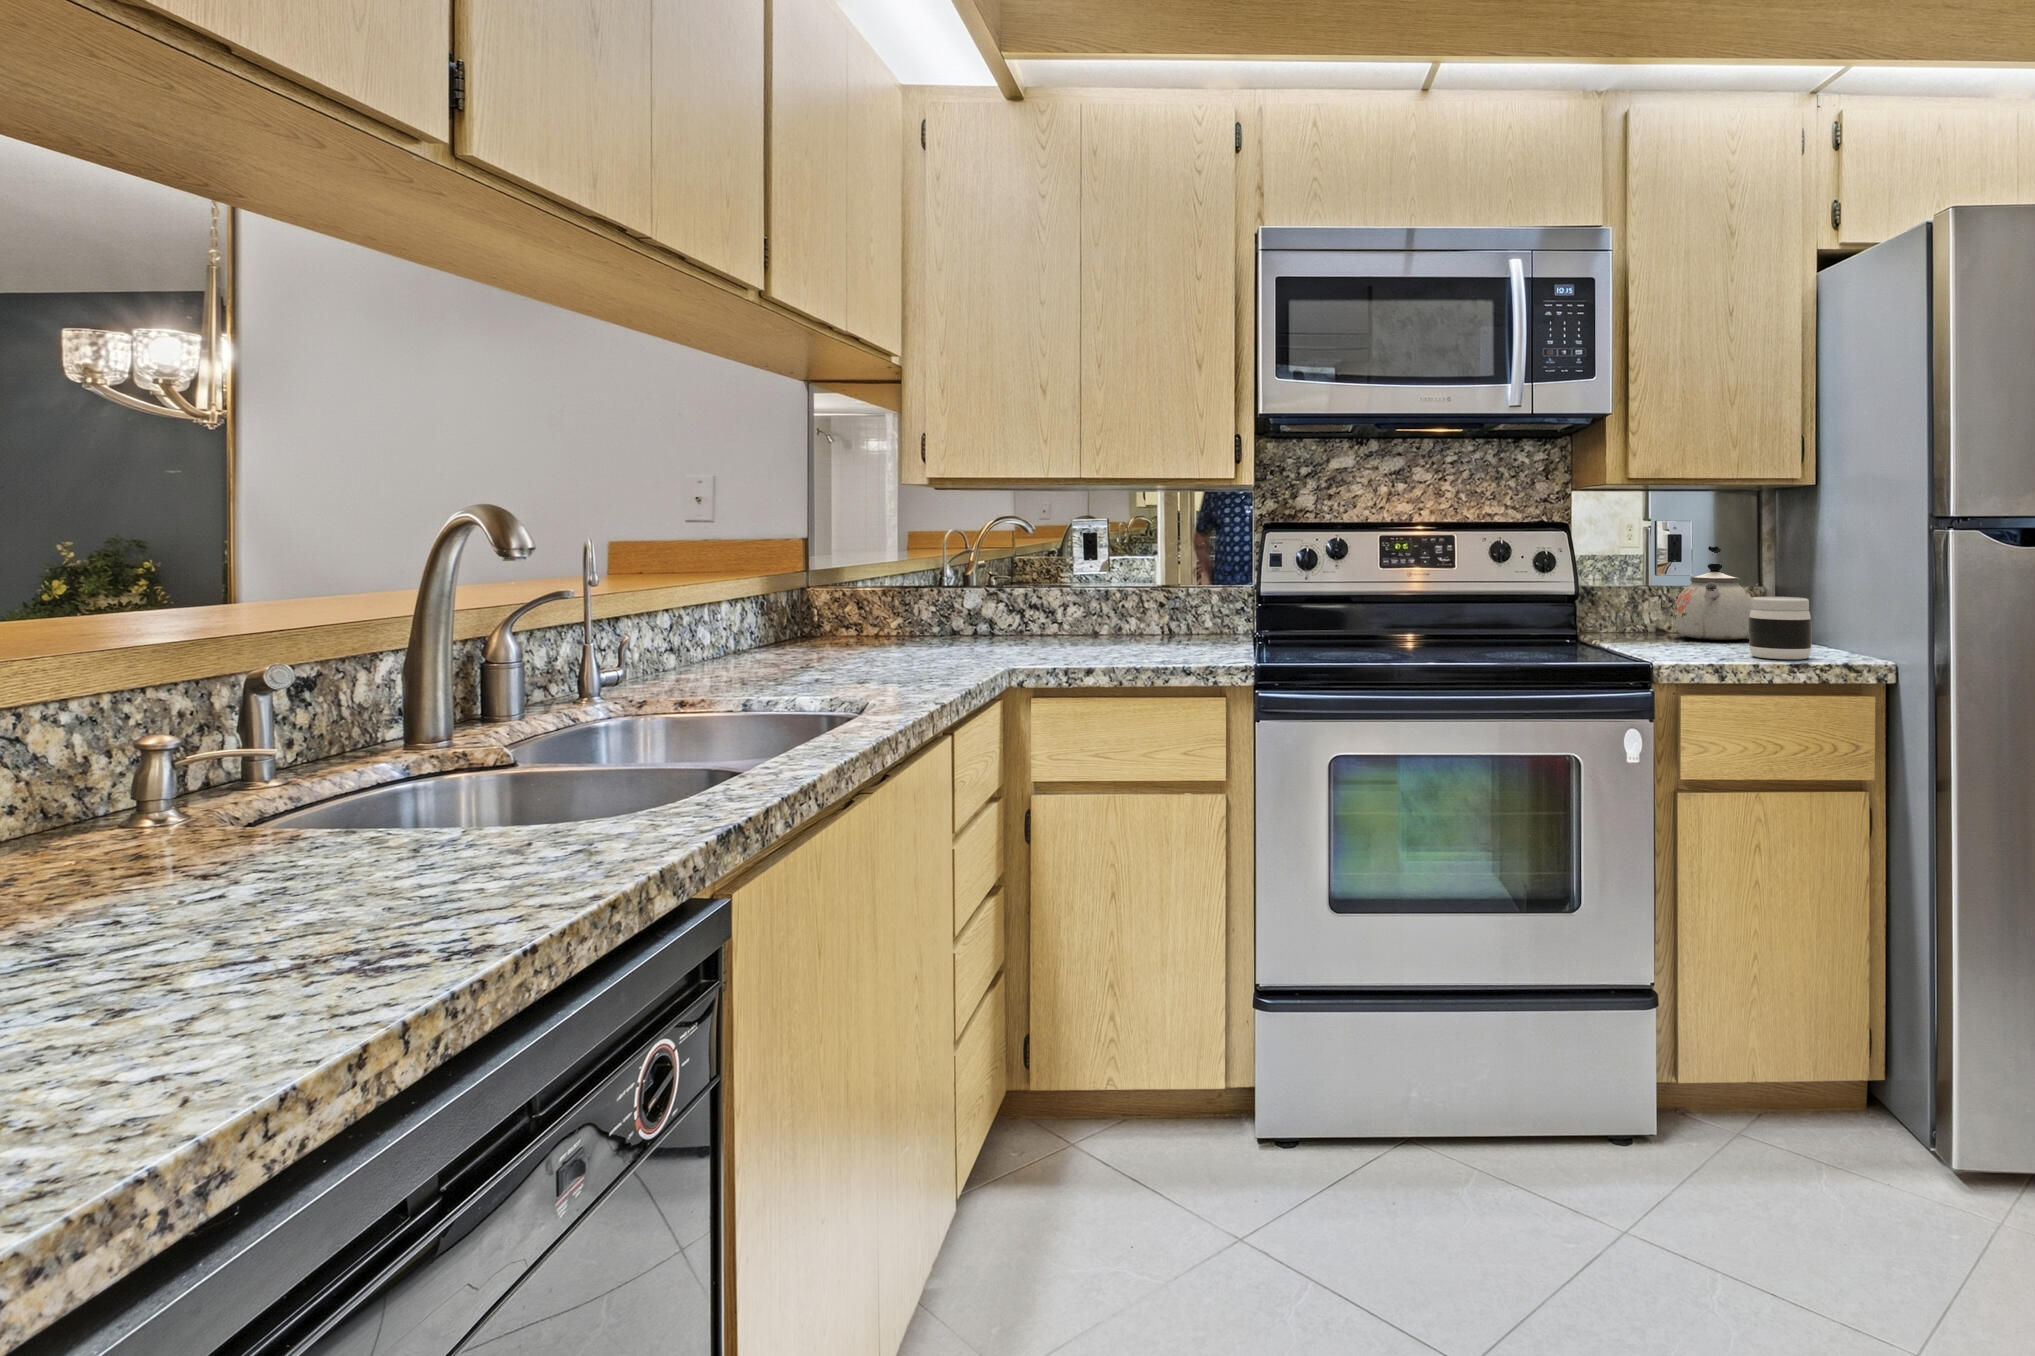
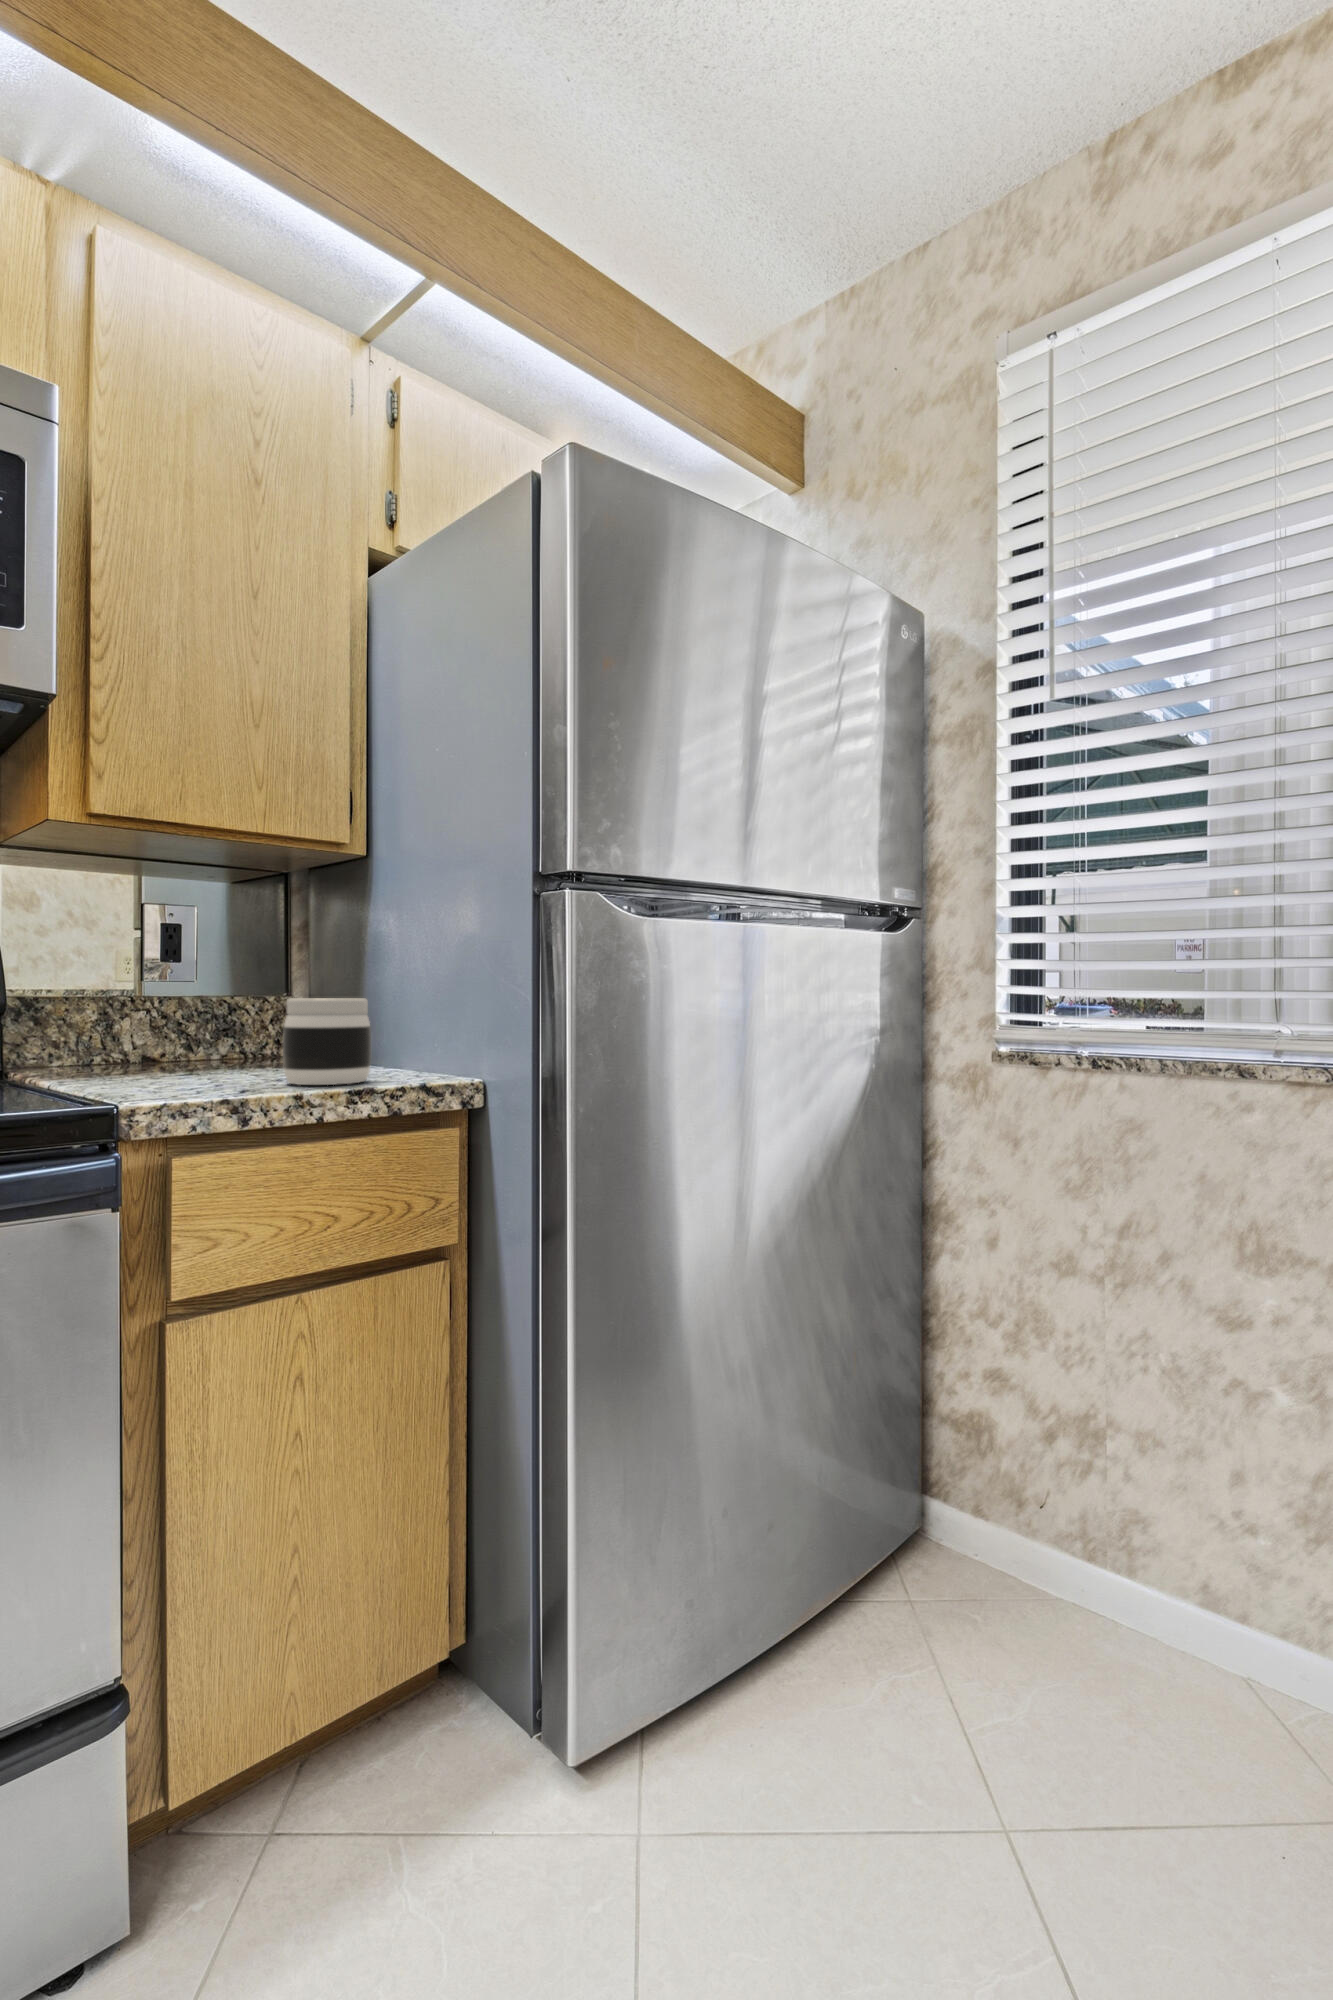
kettle: present [1673,546,1752,640] -> none [169,939,288,1068]

